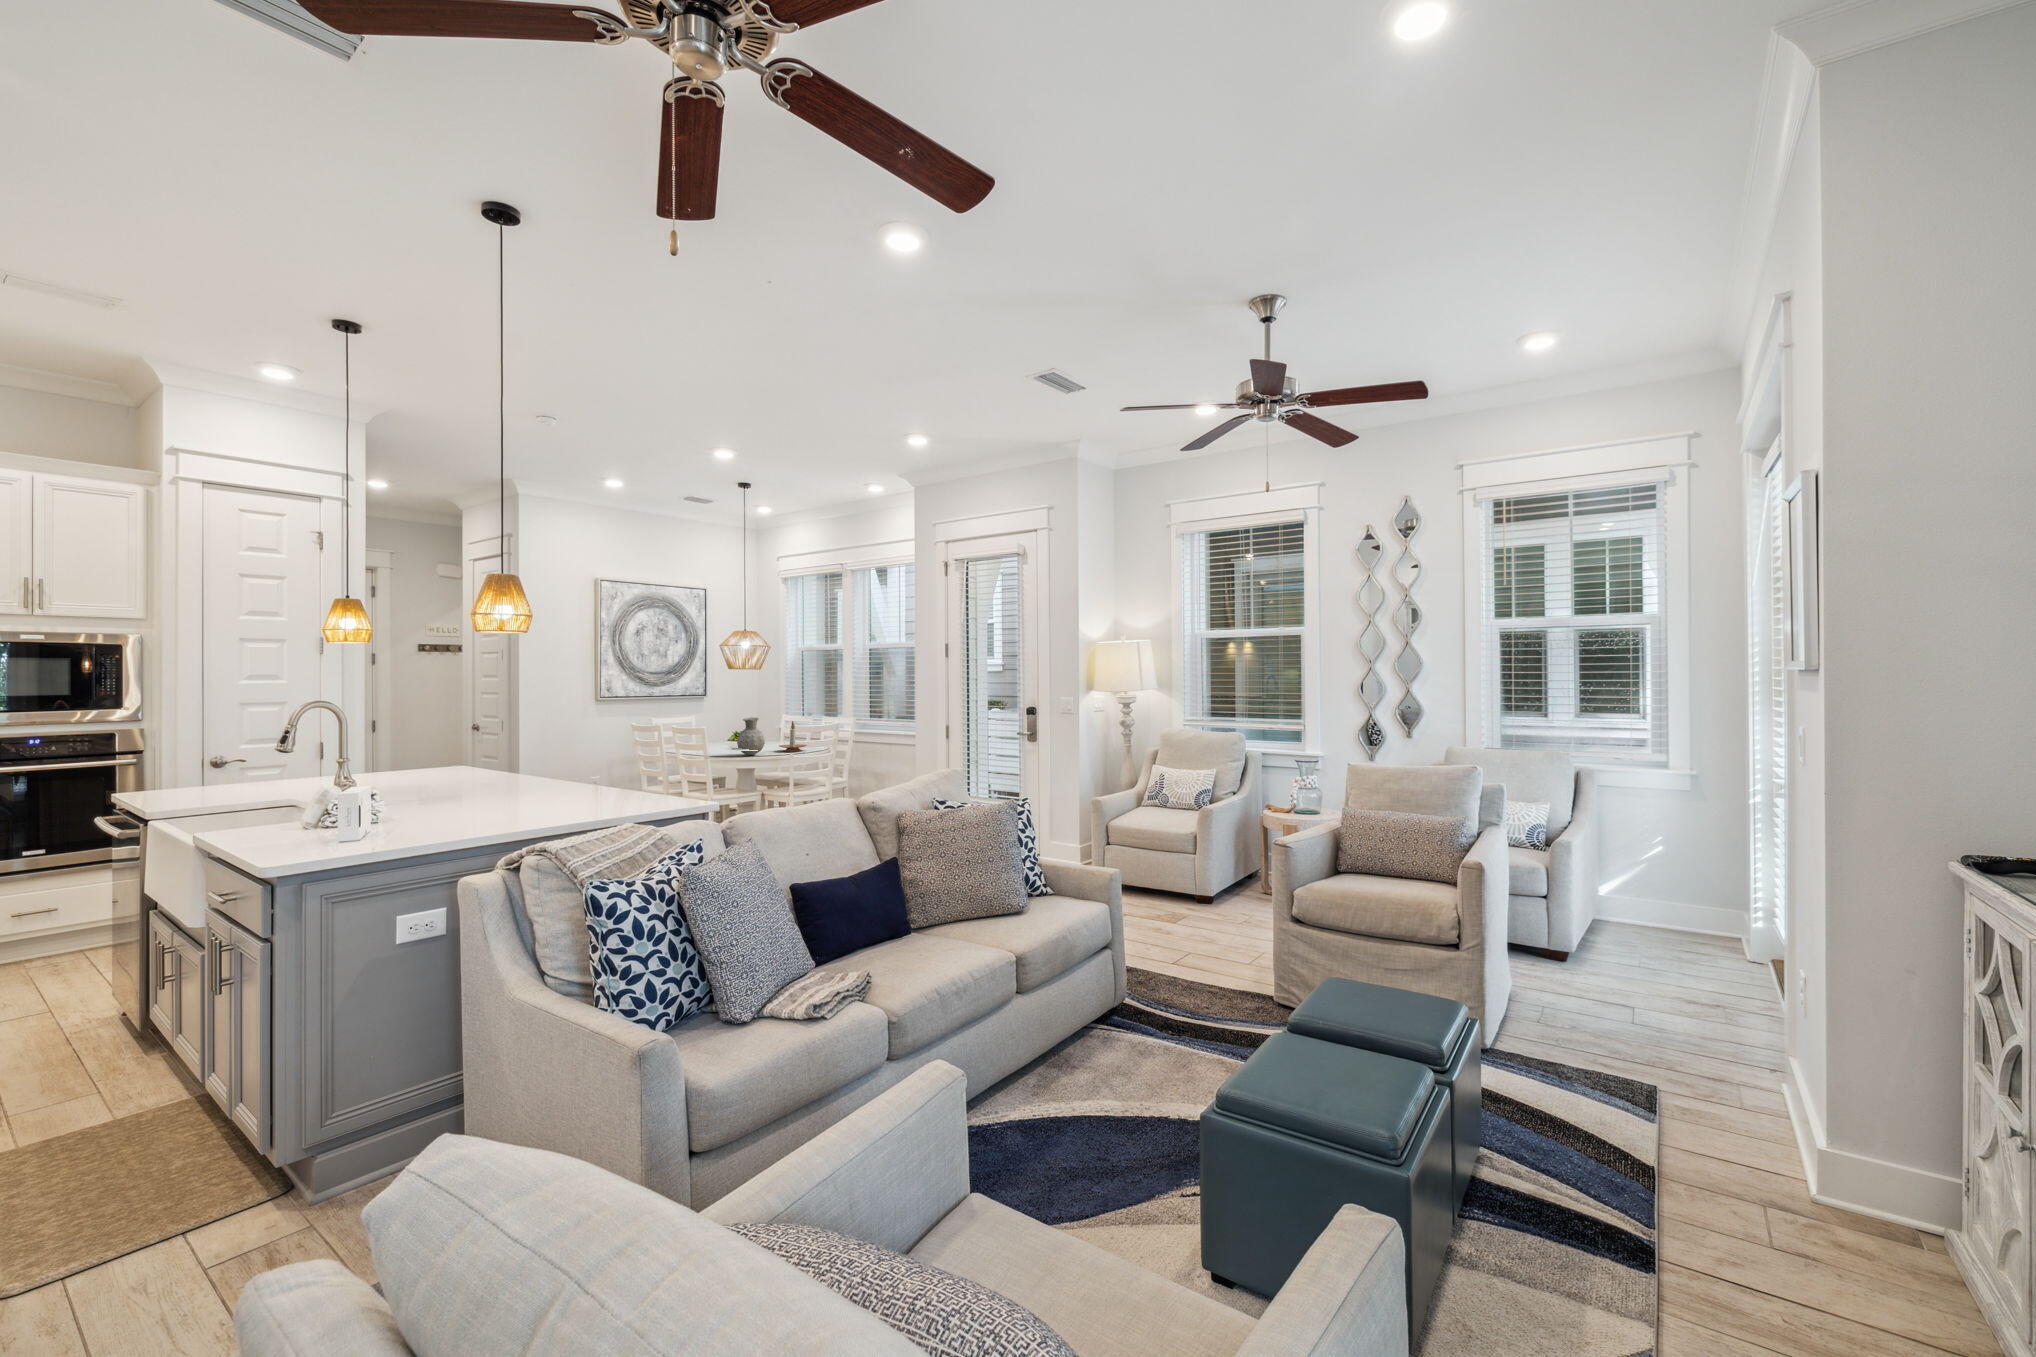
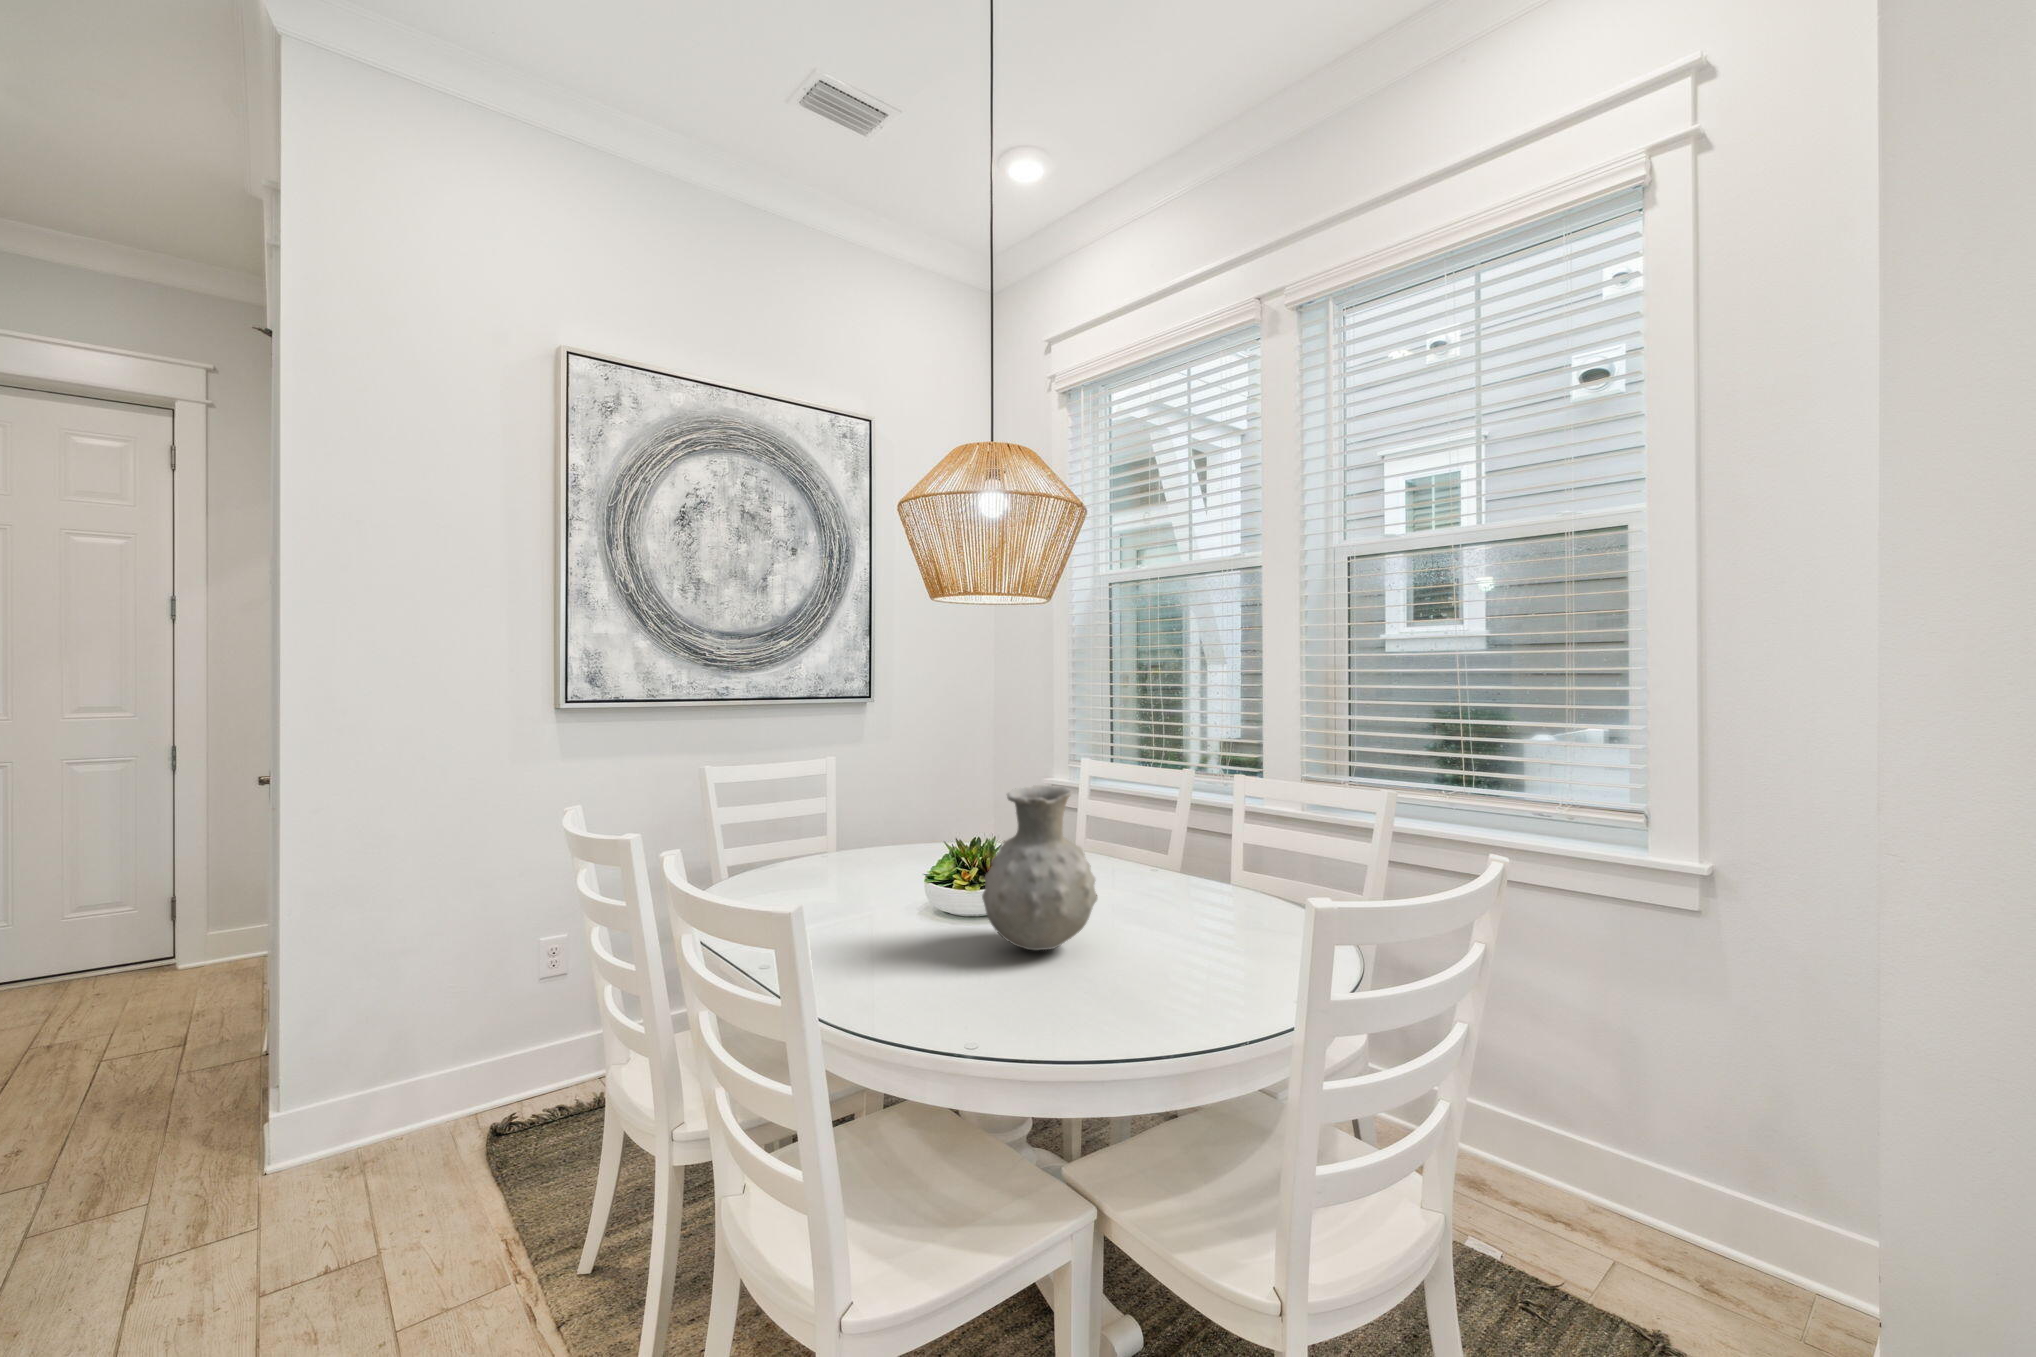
candle holder: present [779,721,807,752] -> none [1127,794,1237,920]

